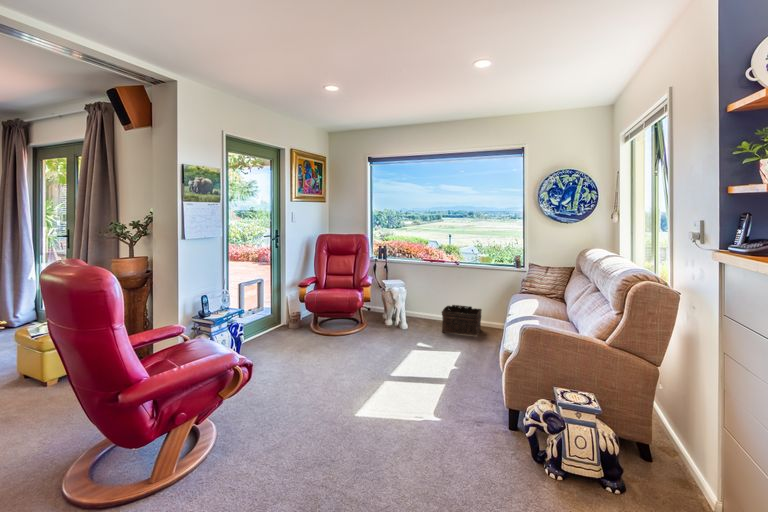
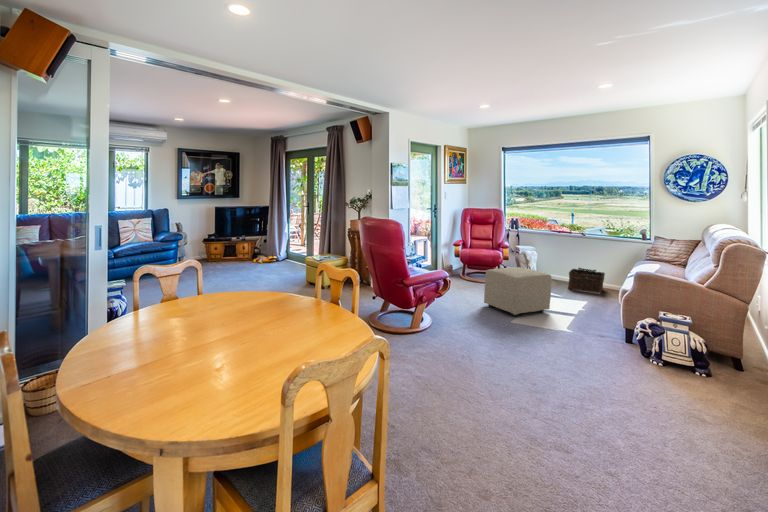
ottoman: none [326,315,414,392] -> present [484,267,552,316]

